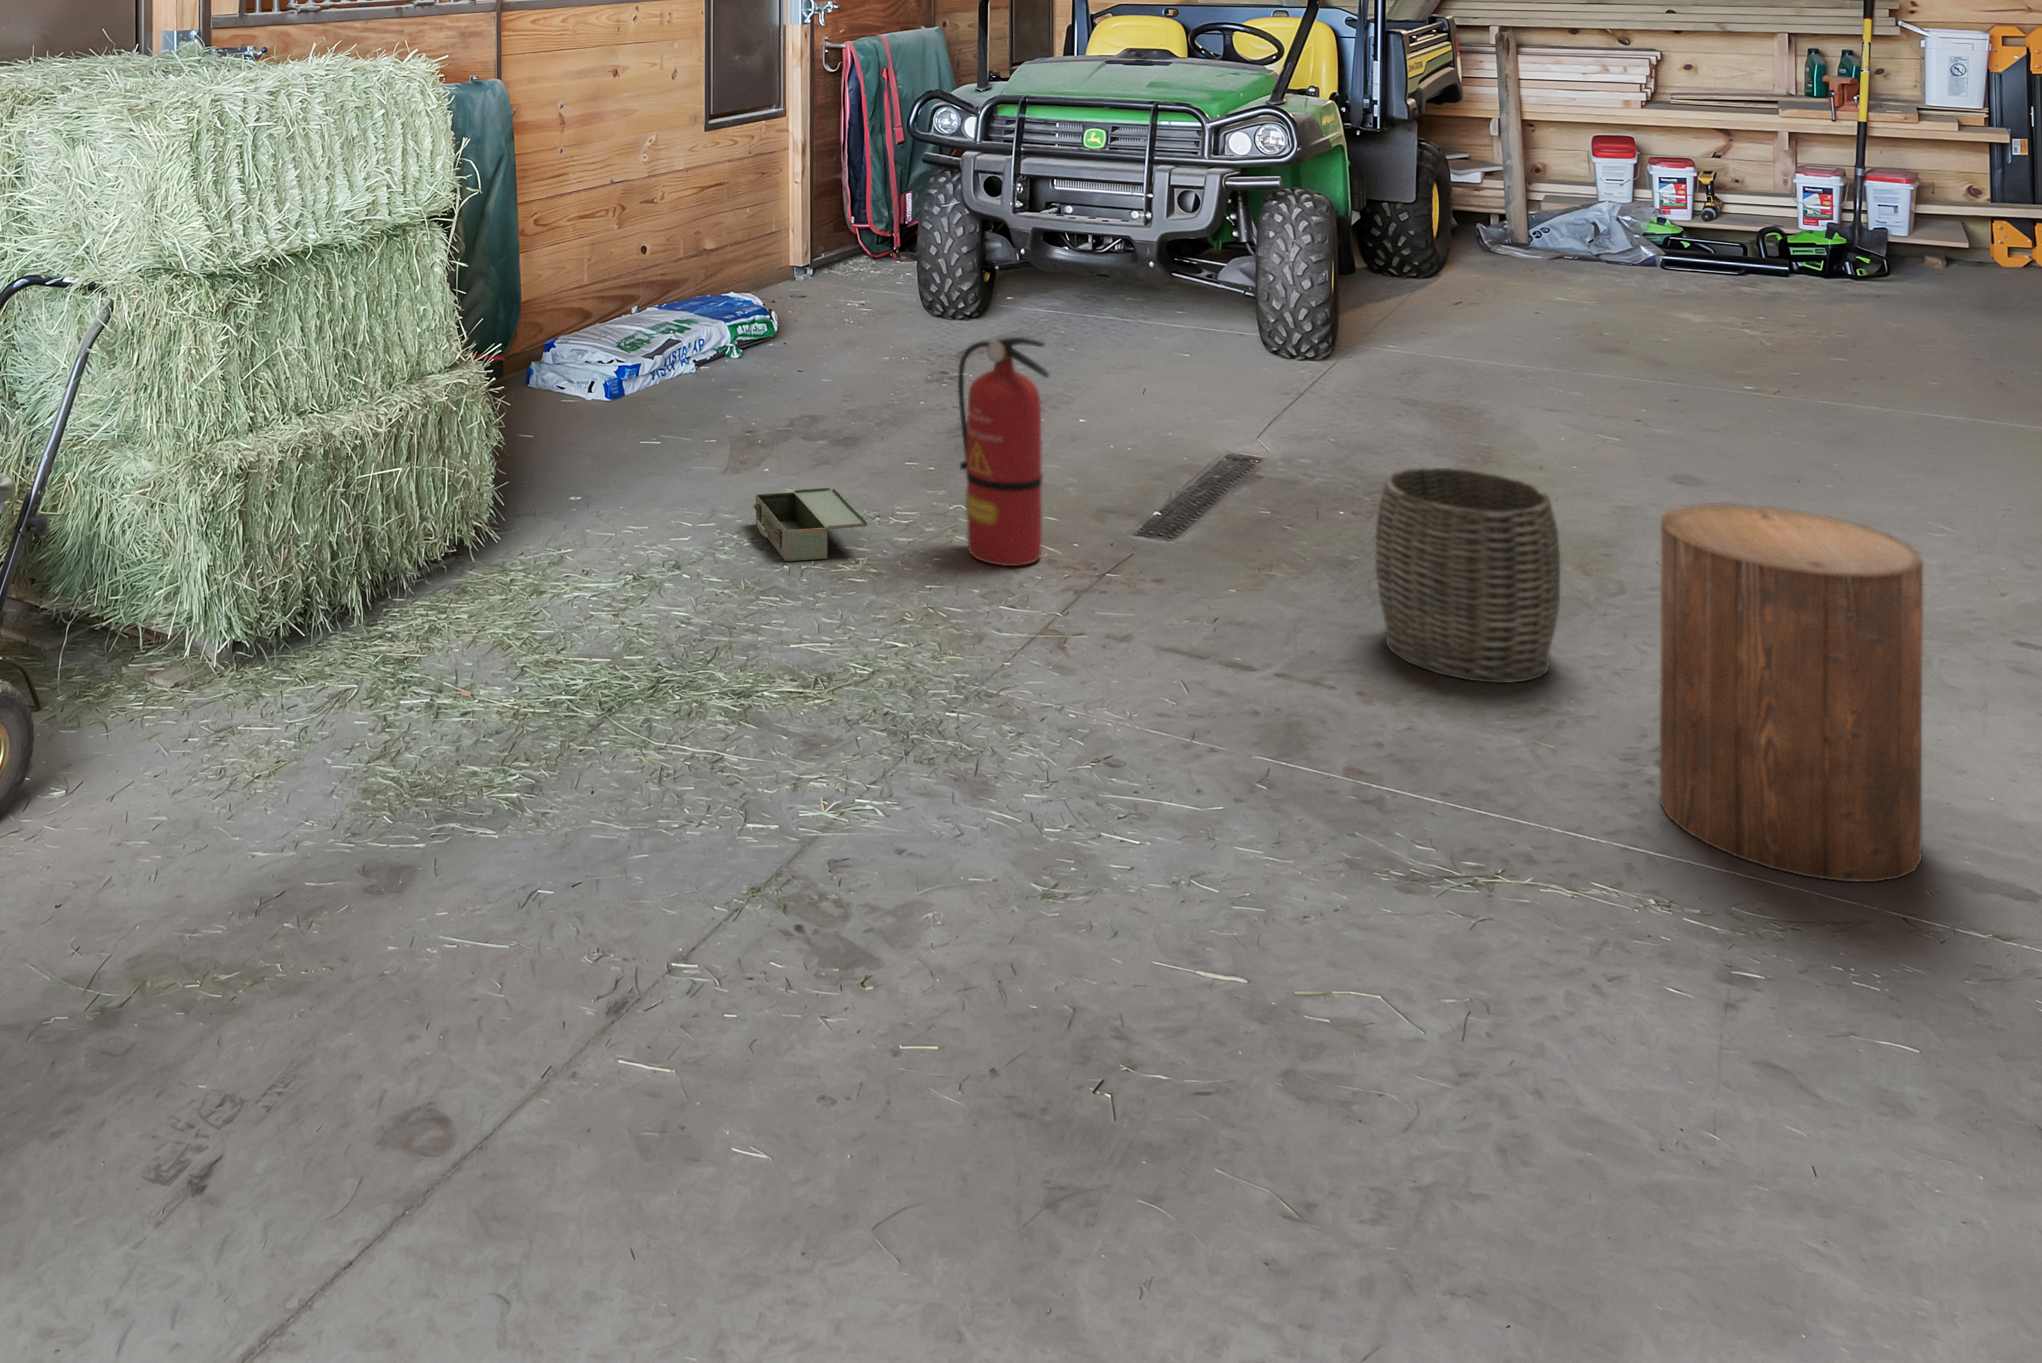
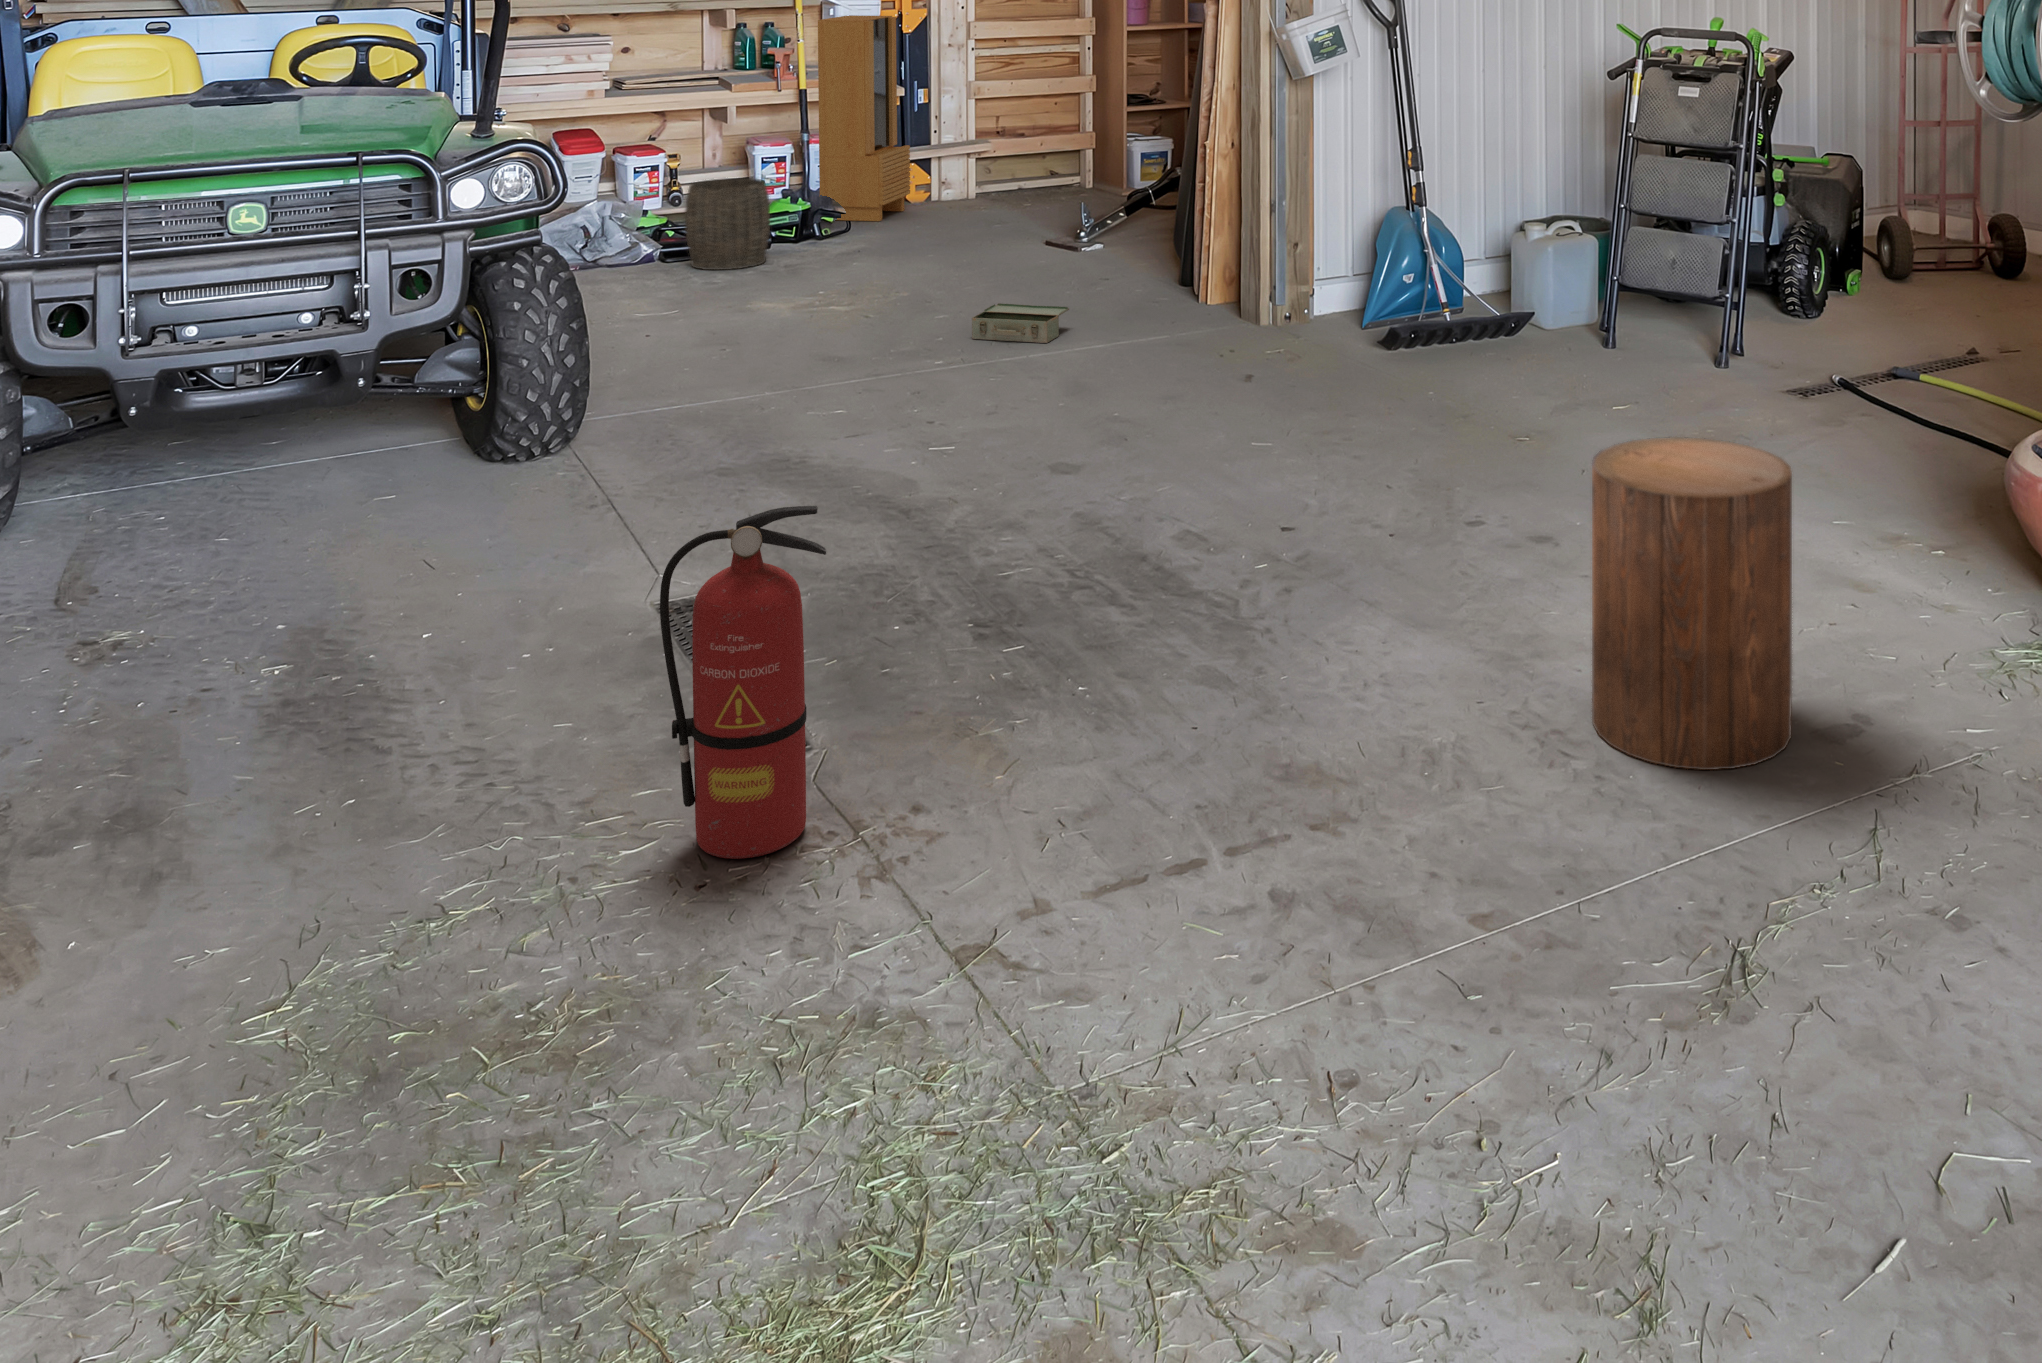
storage cabinet: none [1890,48,2023,276] -> present [818,15,910,221]
woven basket: present [1376,468,1560,683] -> present [685,178,770,270]
toolbox: present [754,488,867,561] -> present [972,303,1069,343]

